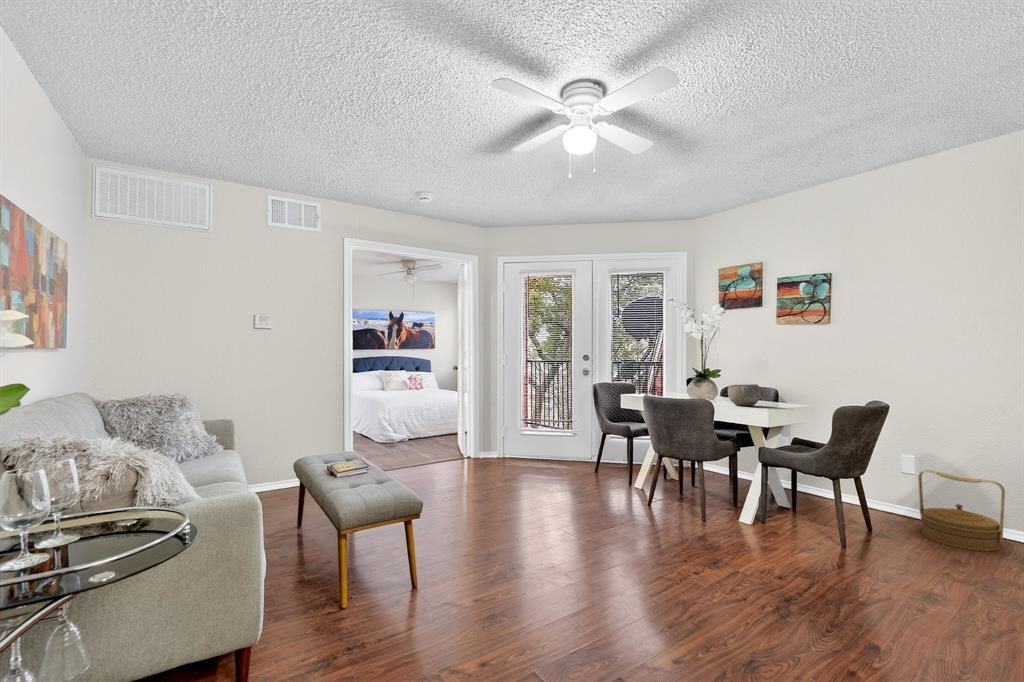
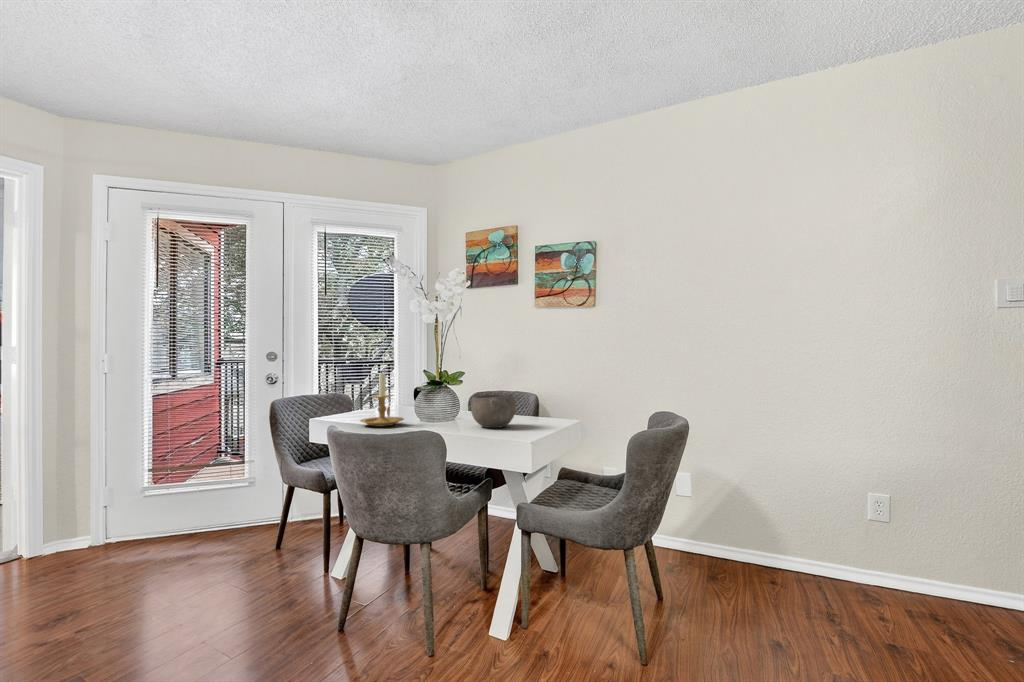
candle holder: none [653,367,681,401] -> present [360,373,404,427]
woven basket: present [918,470,1005,551] -> none [695,492,784,594]

